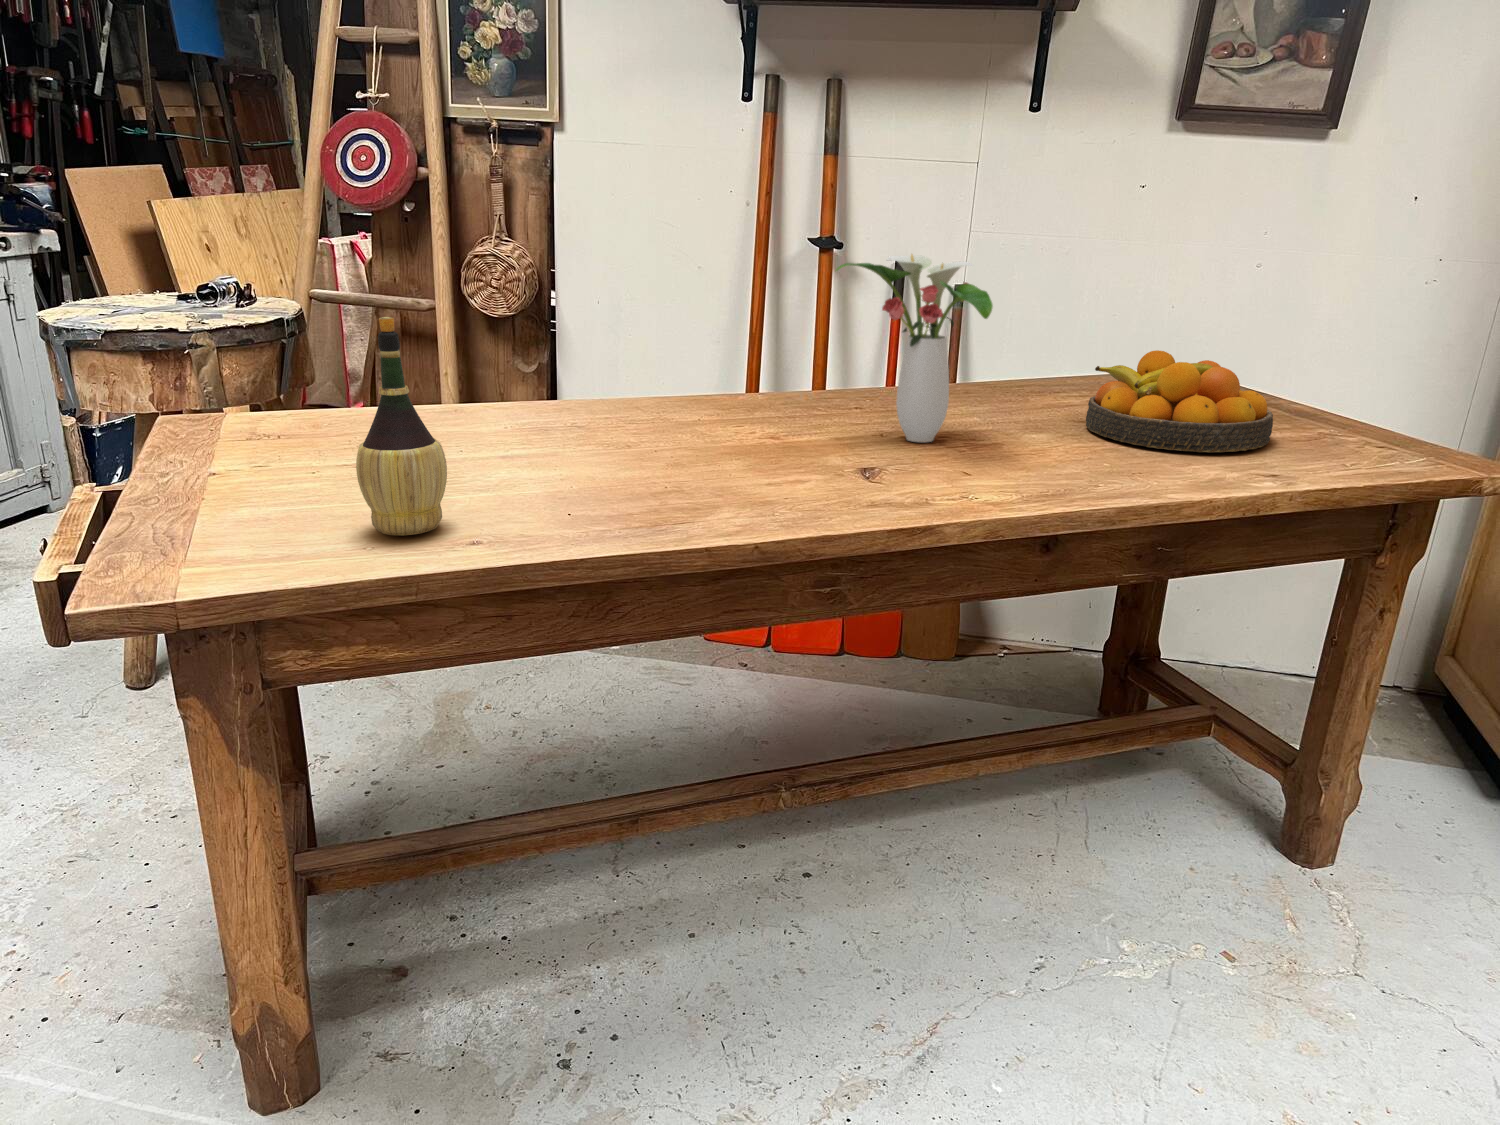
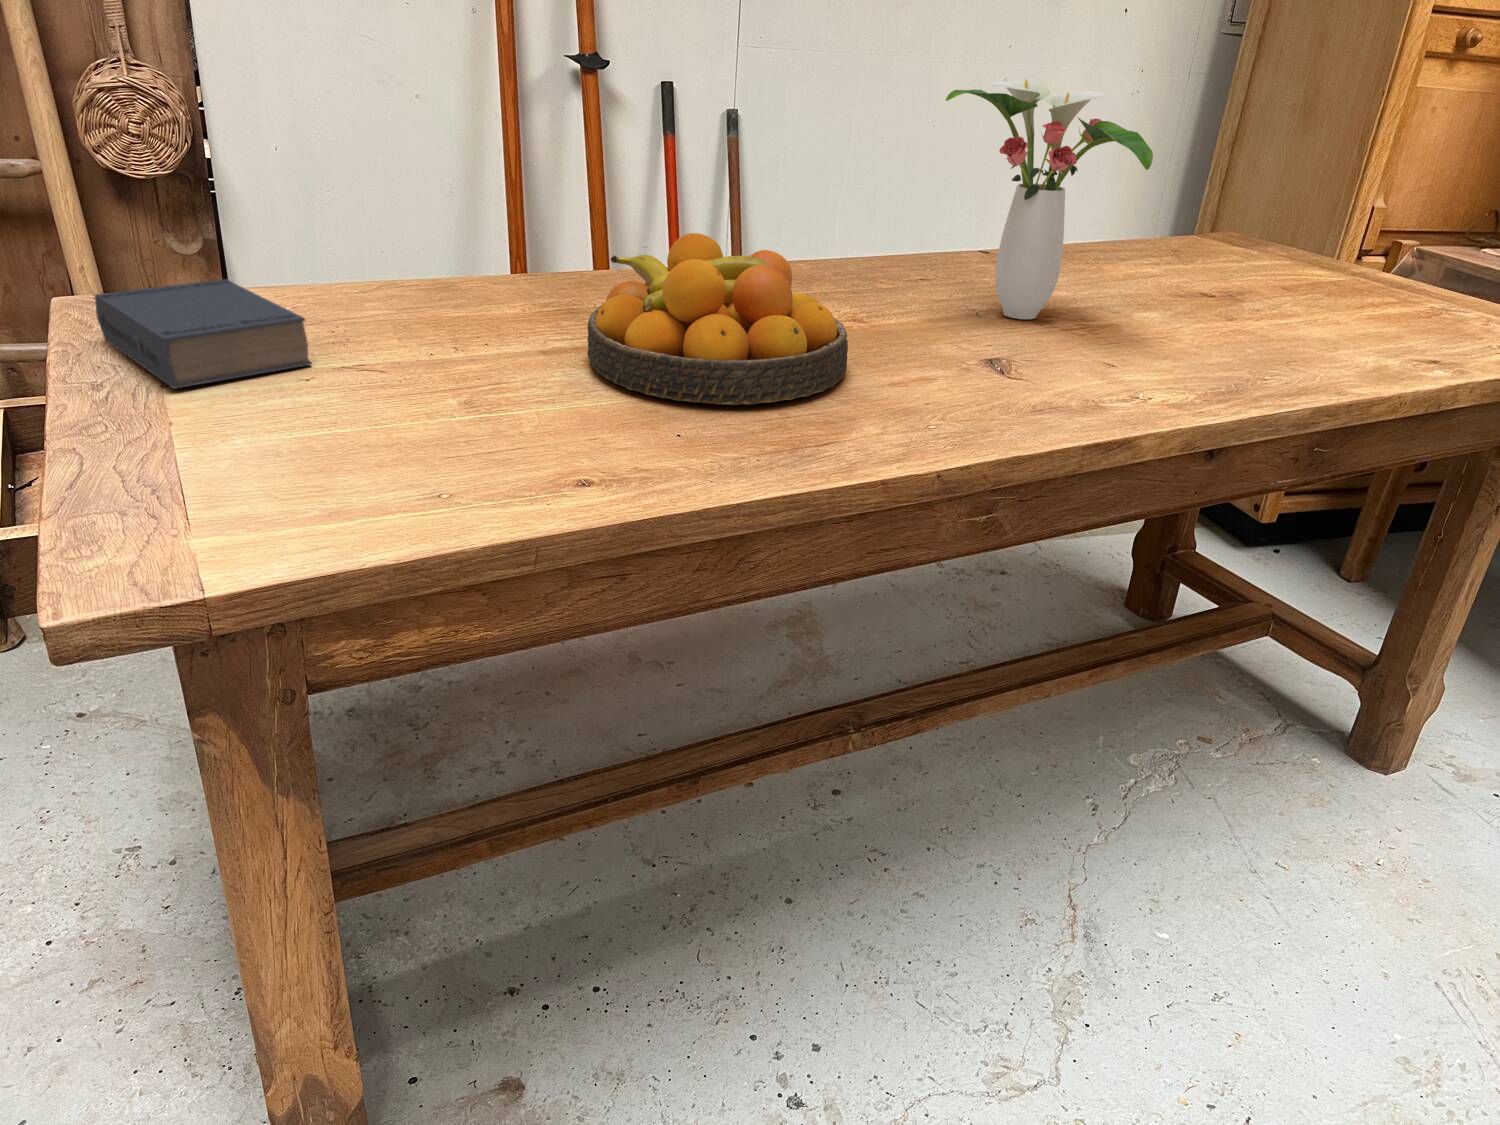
wine bottle: present [356,317,447,535] -> none [406,161,529,473]
fruit bowl: present [1086,350,1273,453] -> present [588,233,848,405]
book: none [200,411,337,482] -> present [95,279,312,389]

